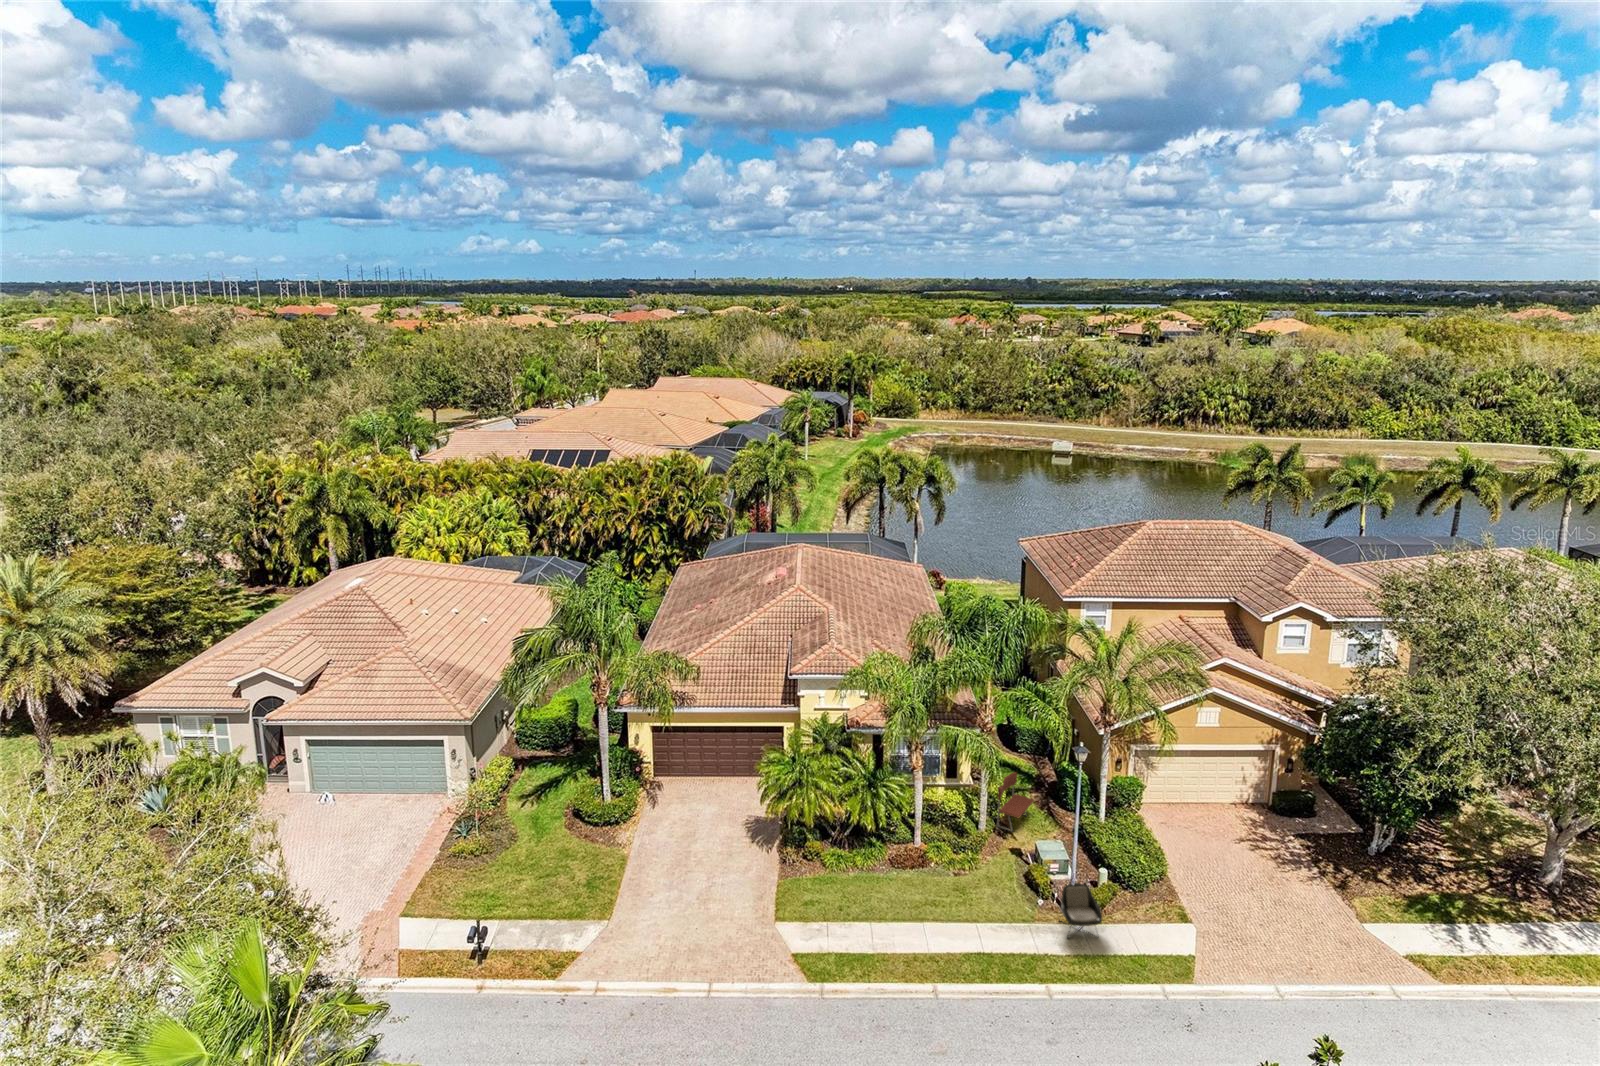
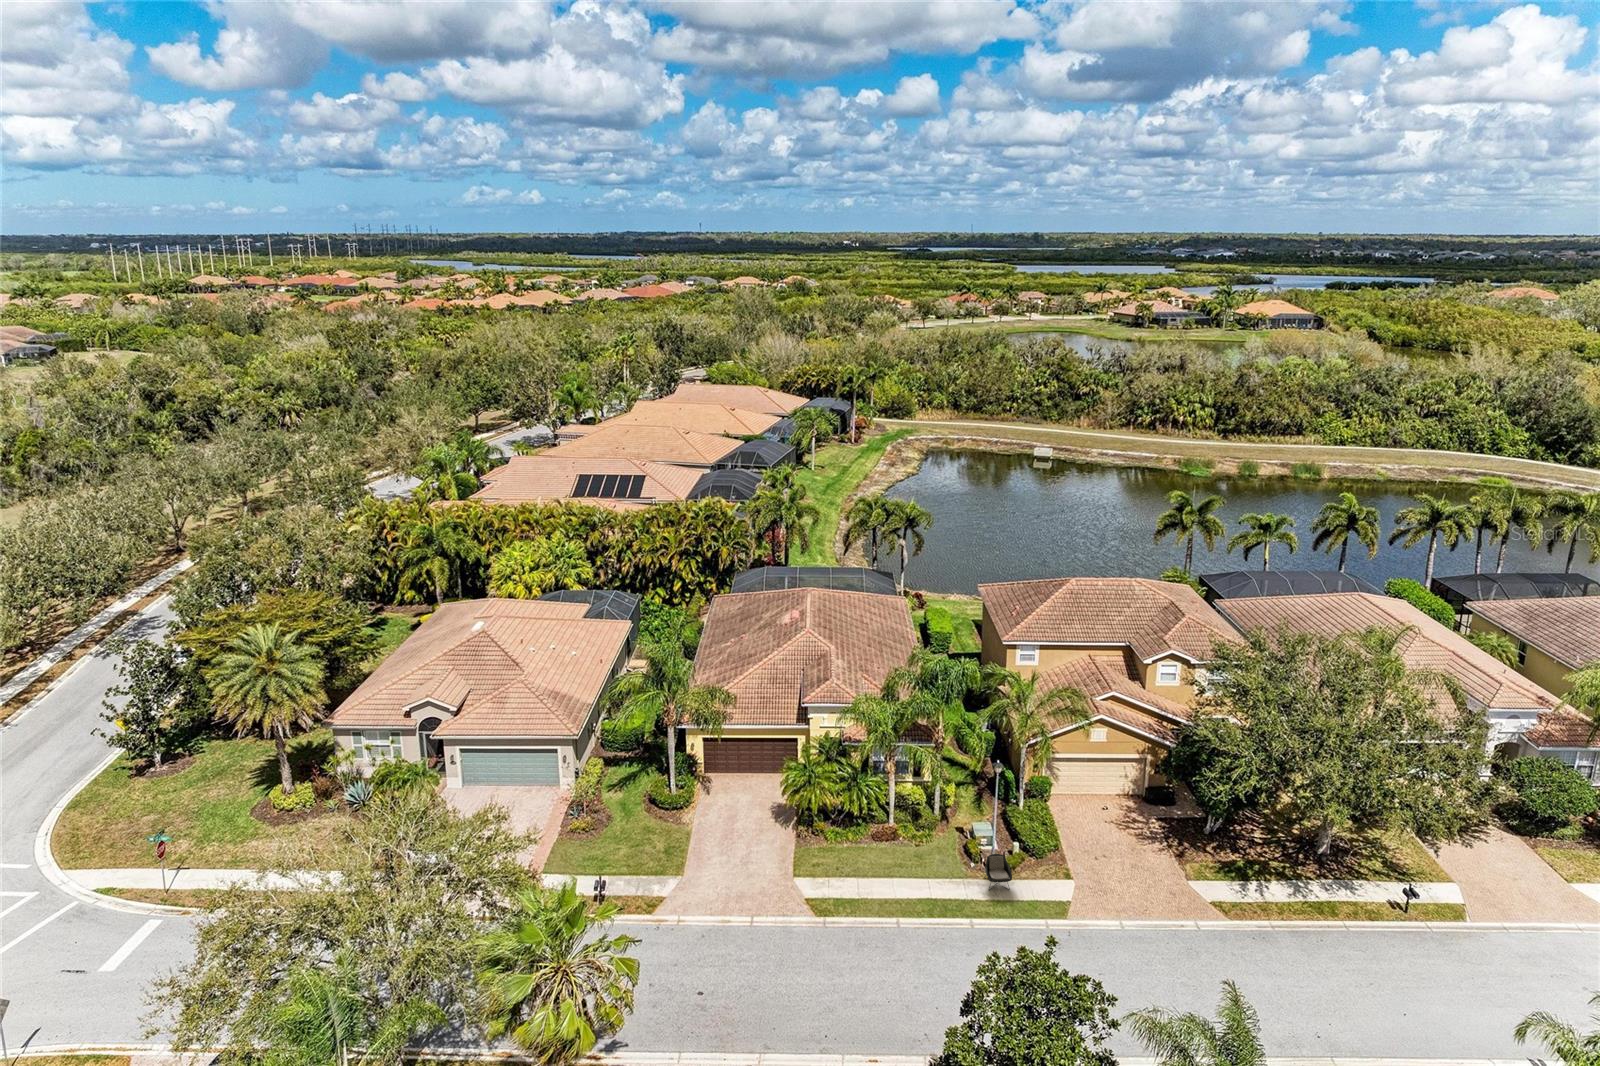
bench: present [997,772,1034,831] -> none [948,773,975,816]

